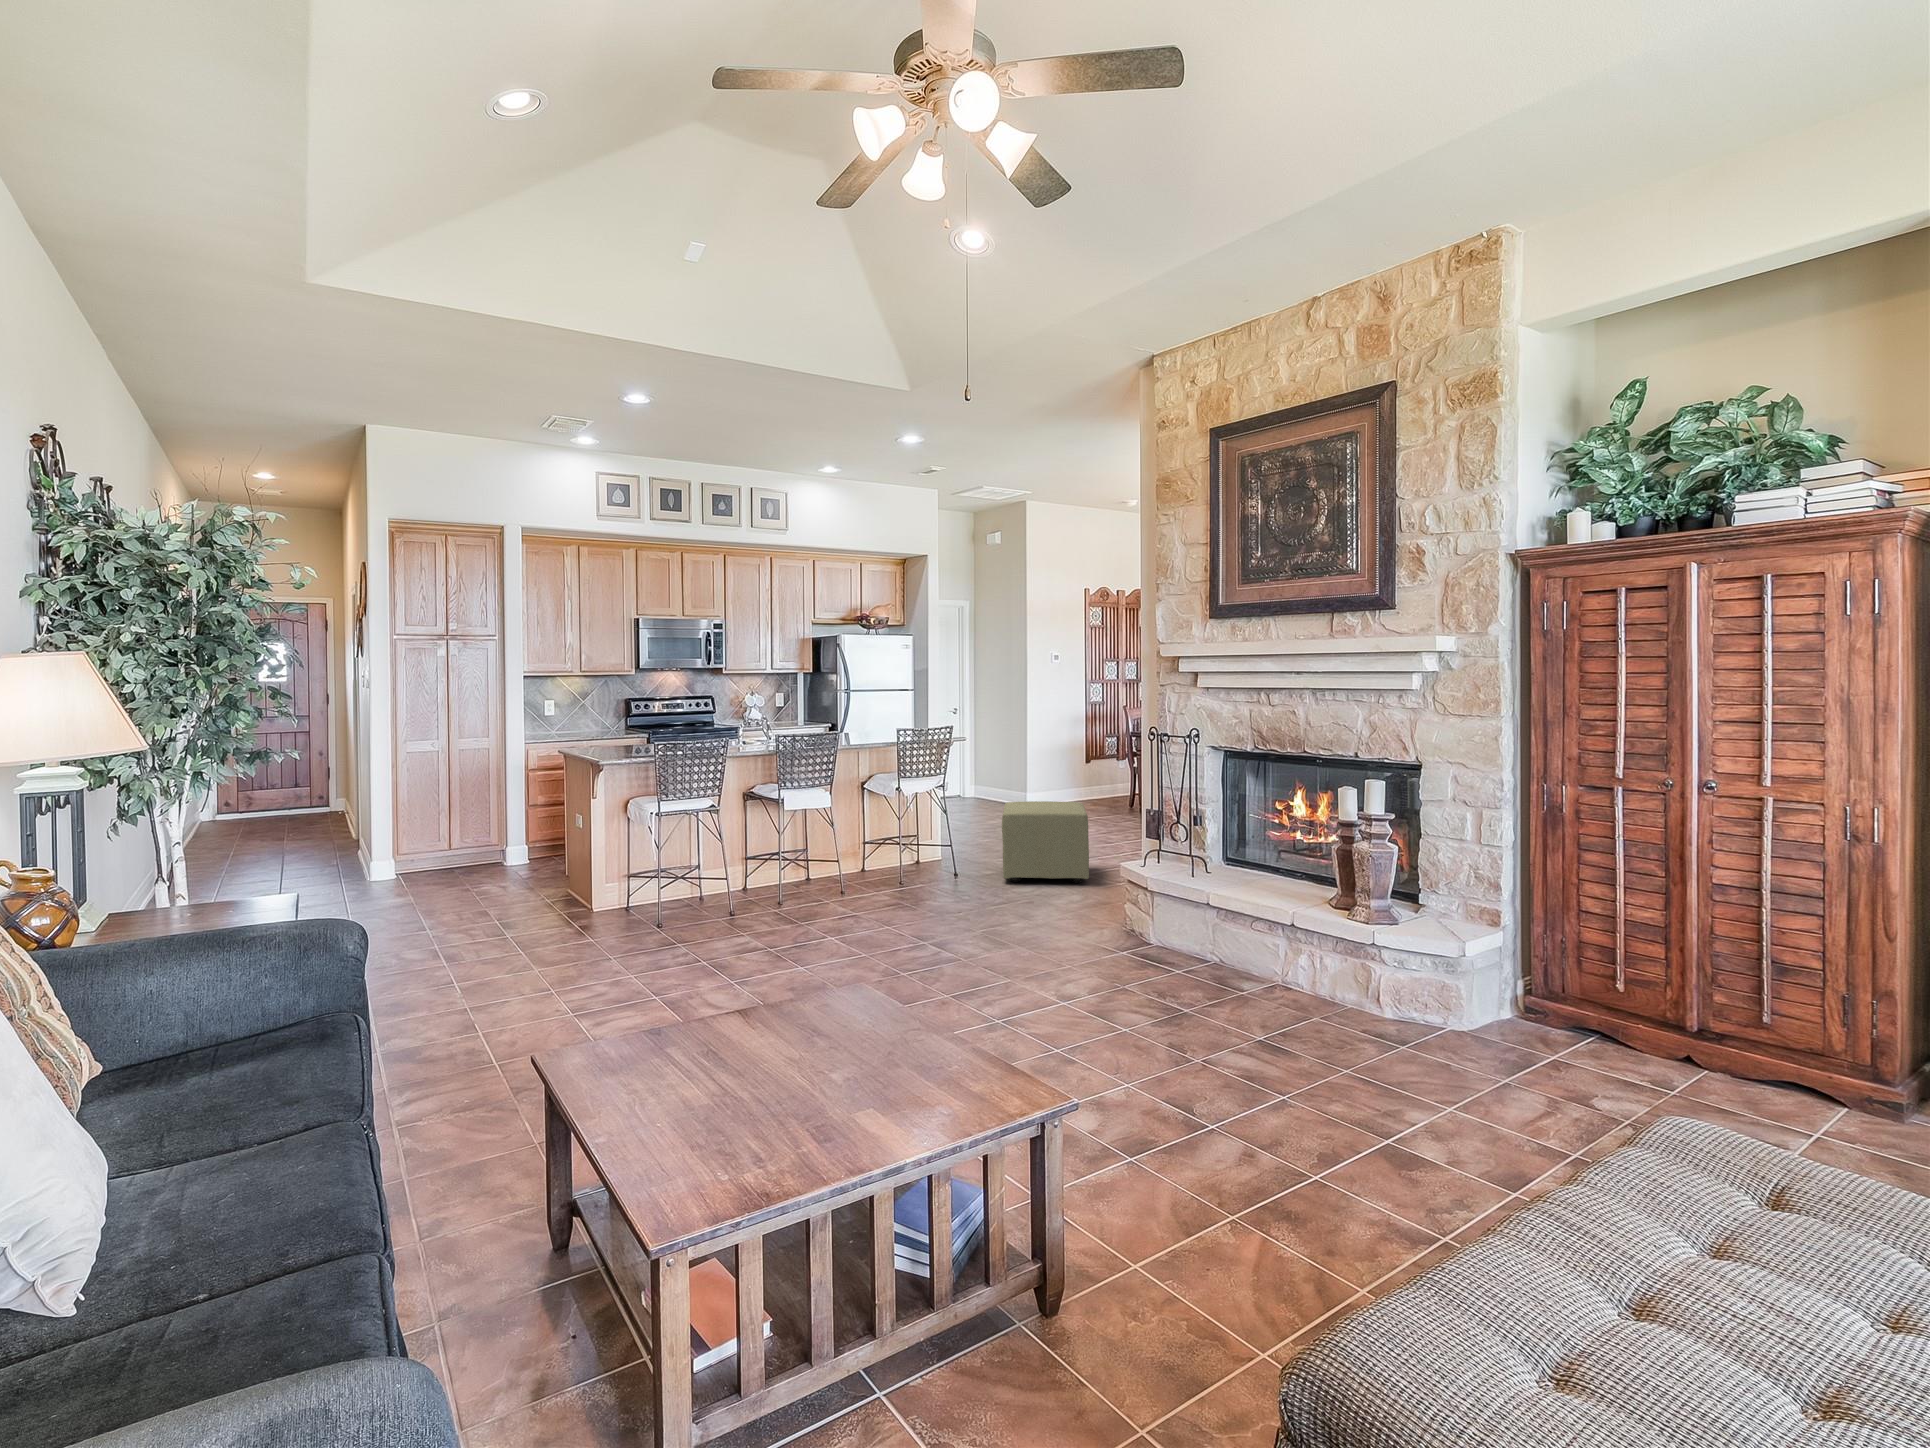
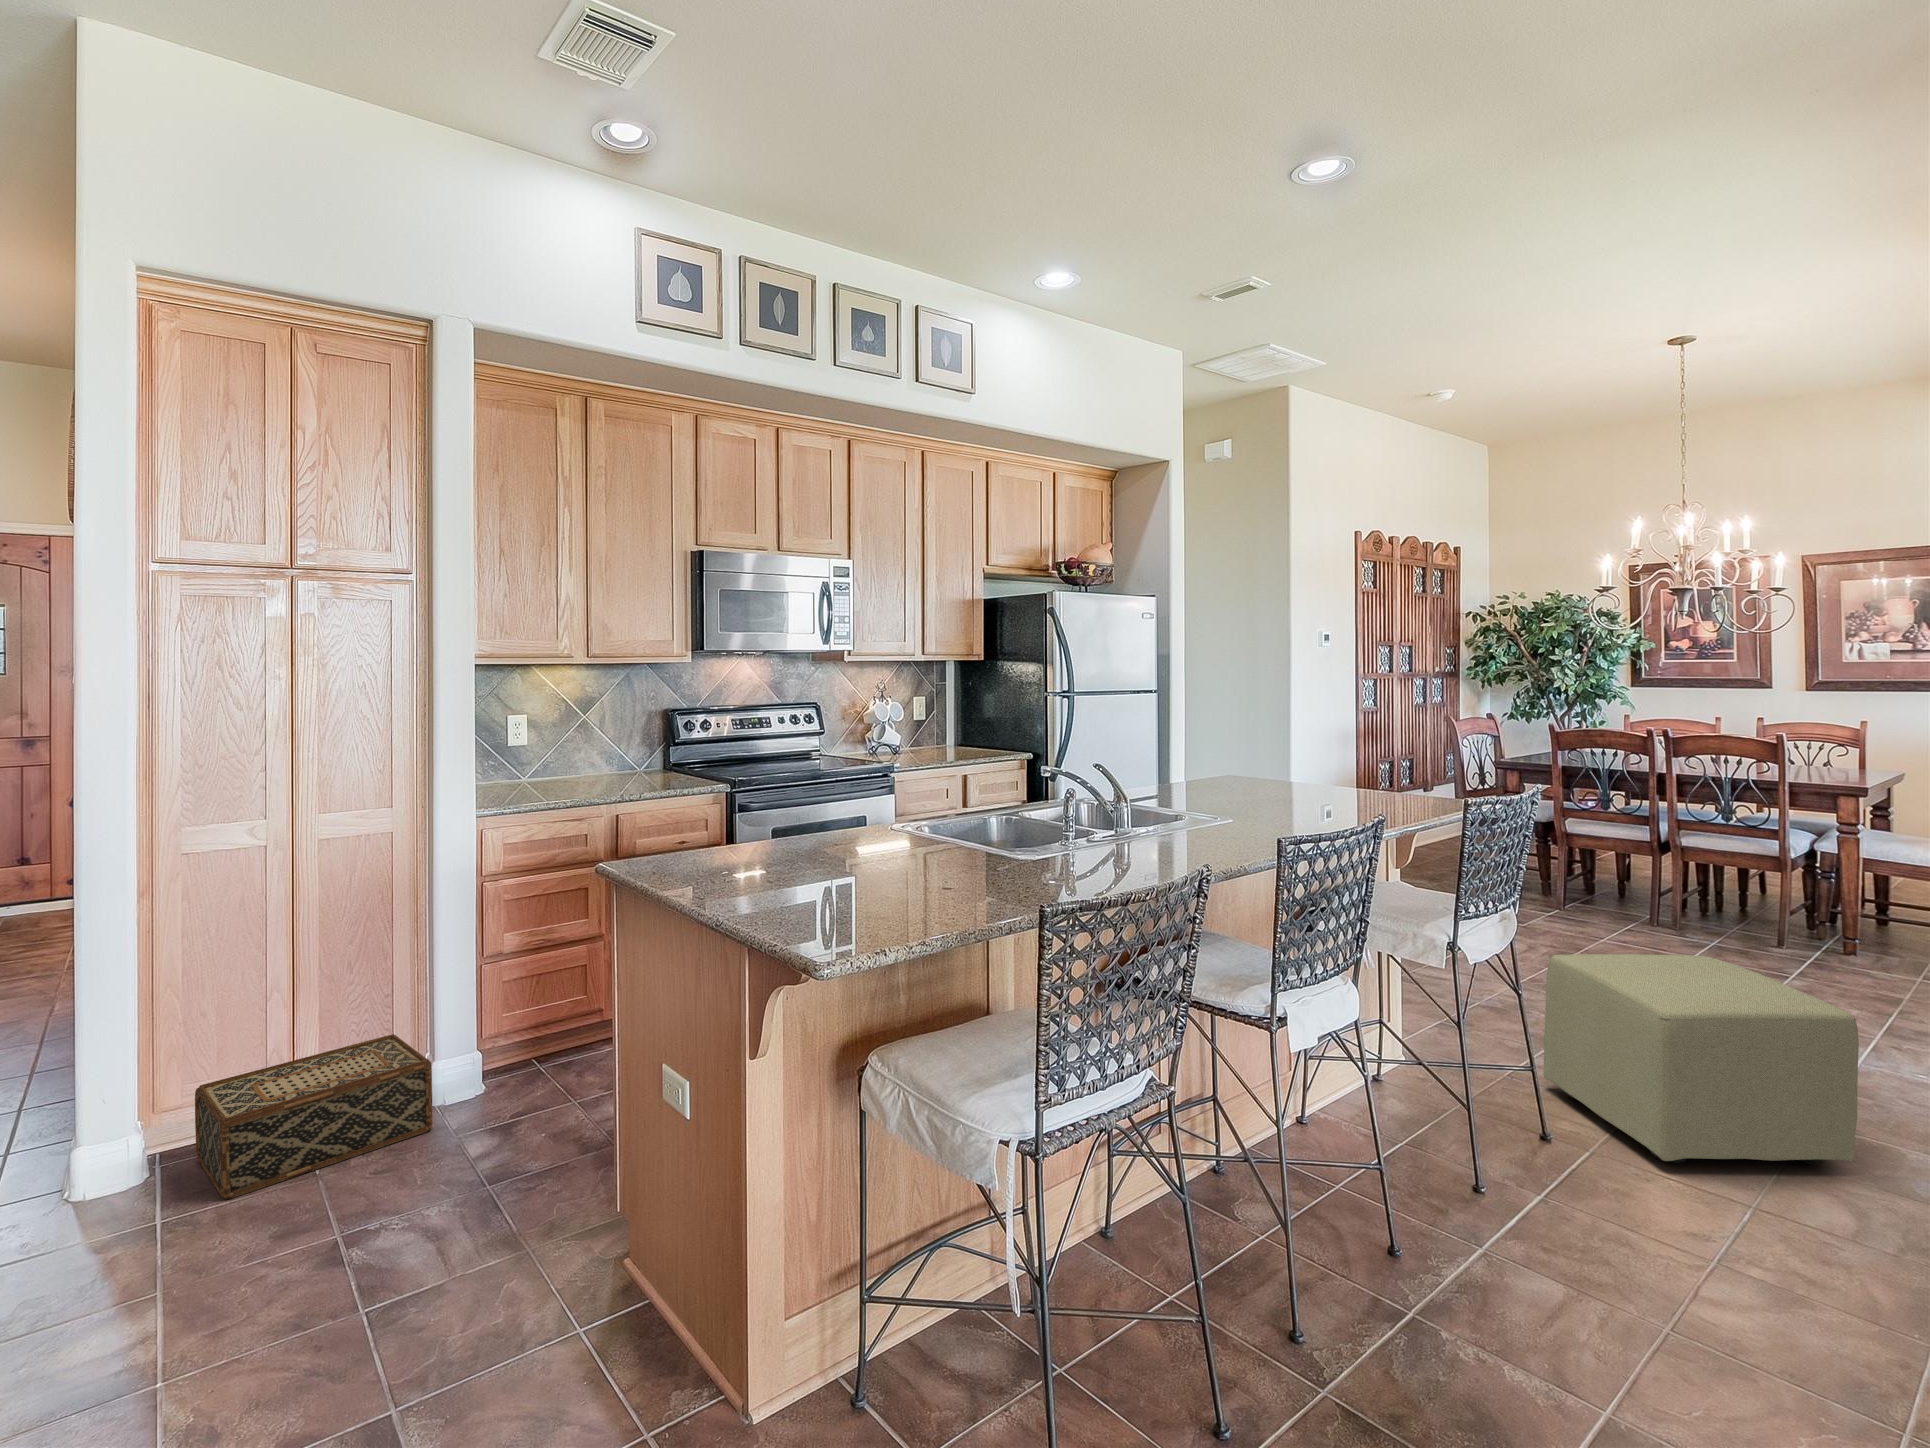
woven basket: none [410,836,503,882] -> present [195,1034,432,1199]

